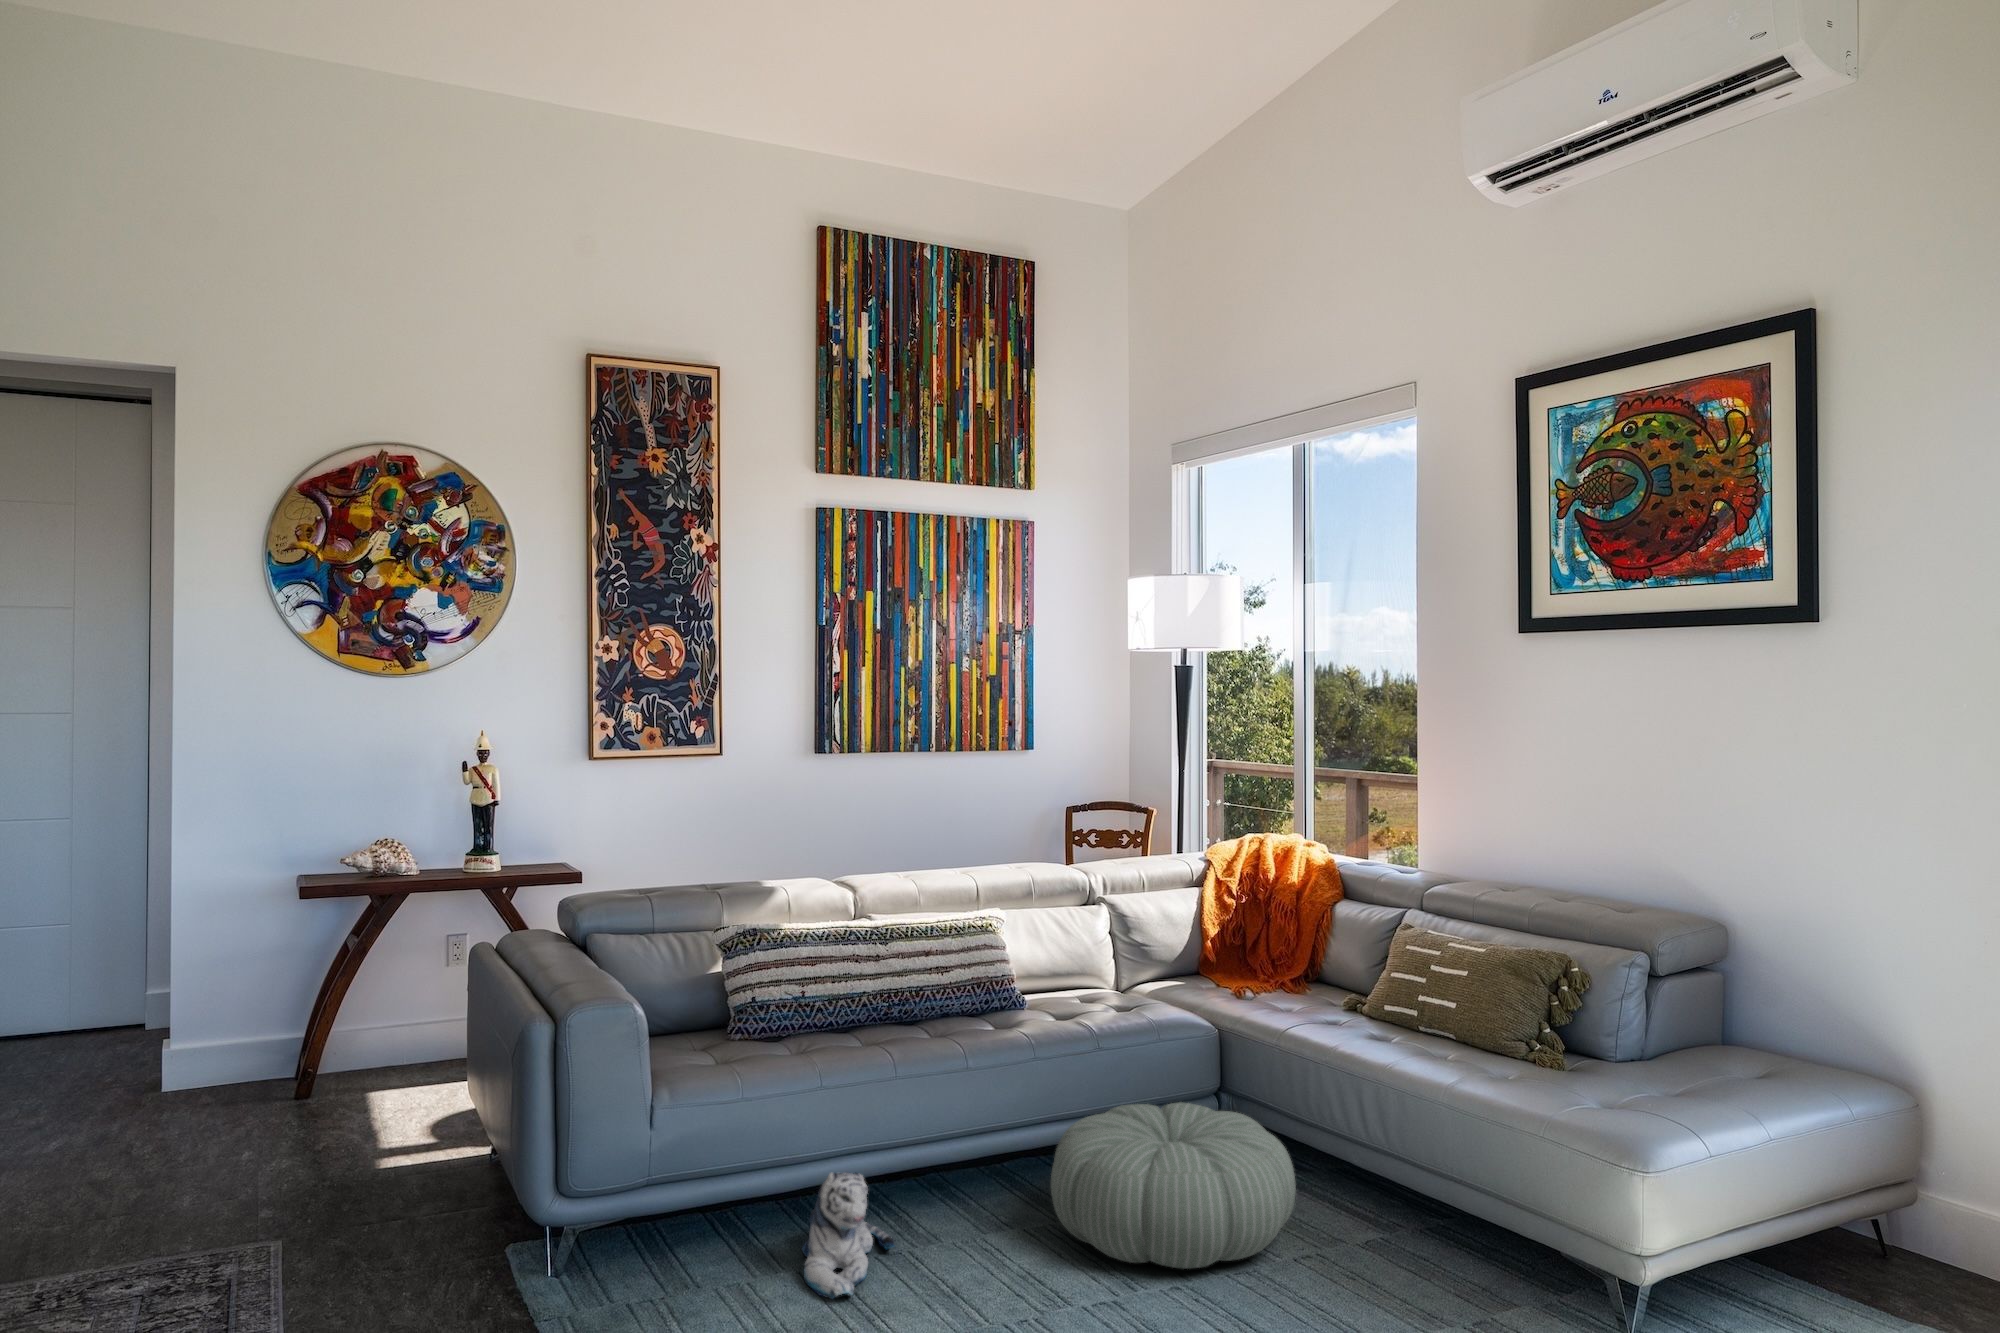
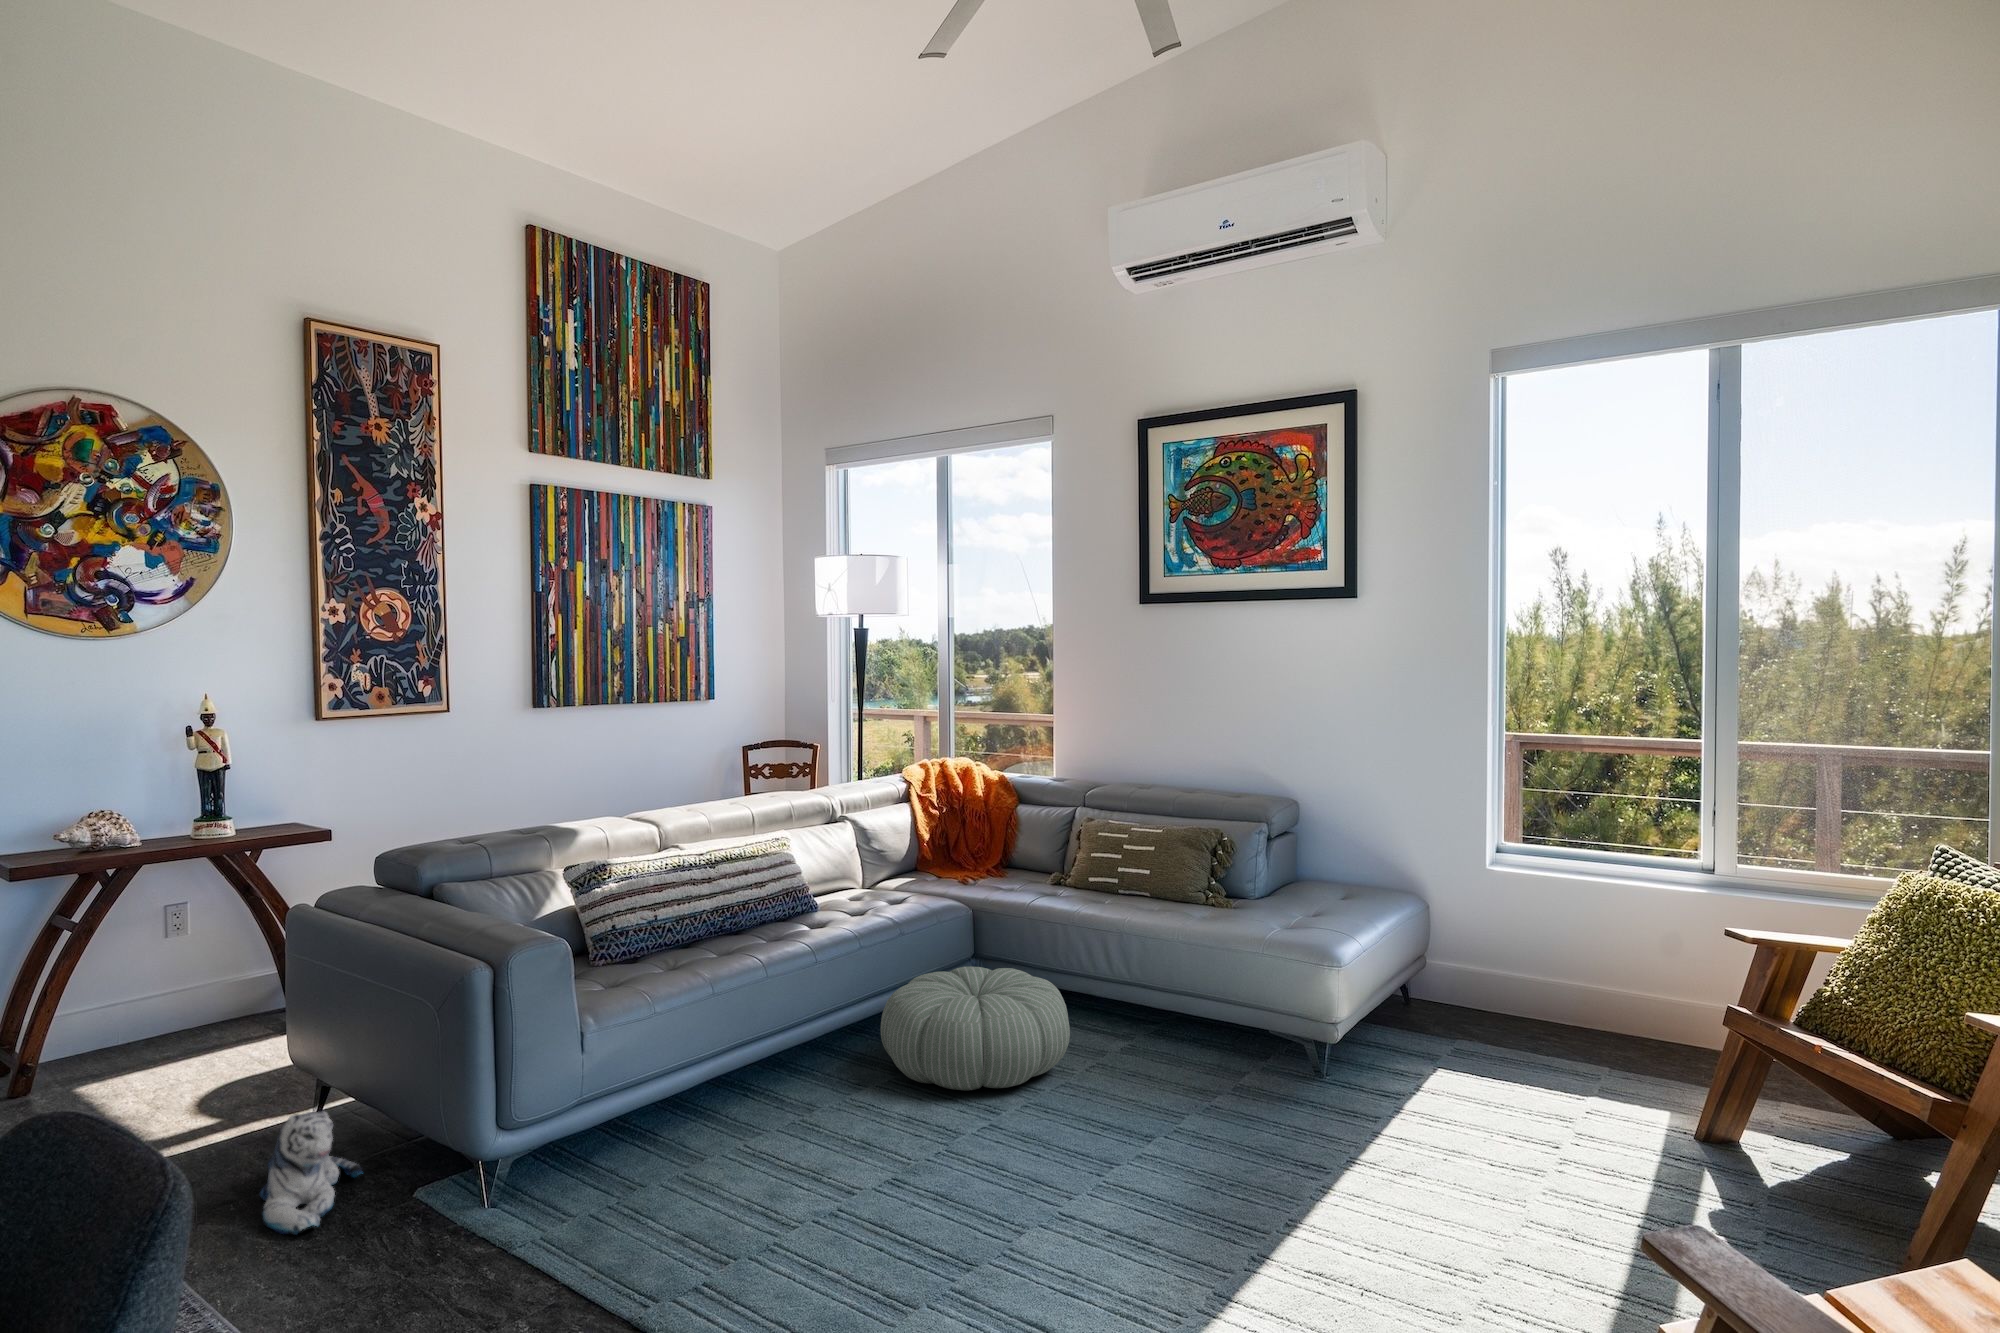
plush toy: present [802,1172,894,1299] -> present [259,1111,363,1235]

